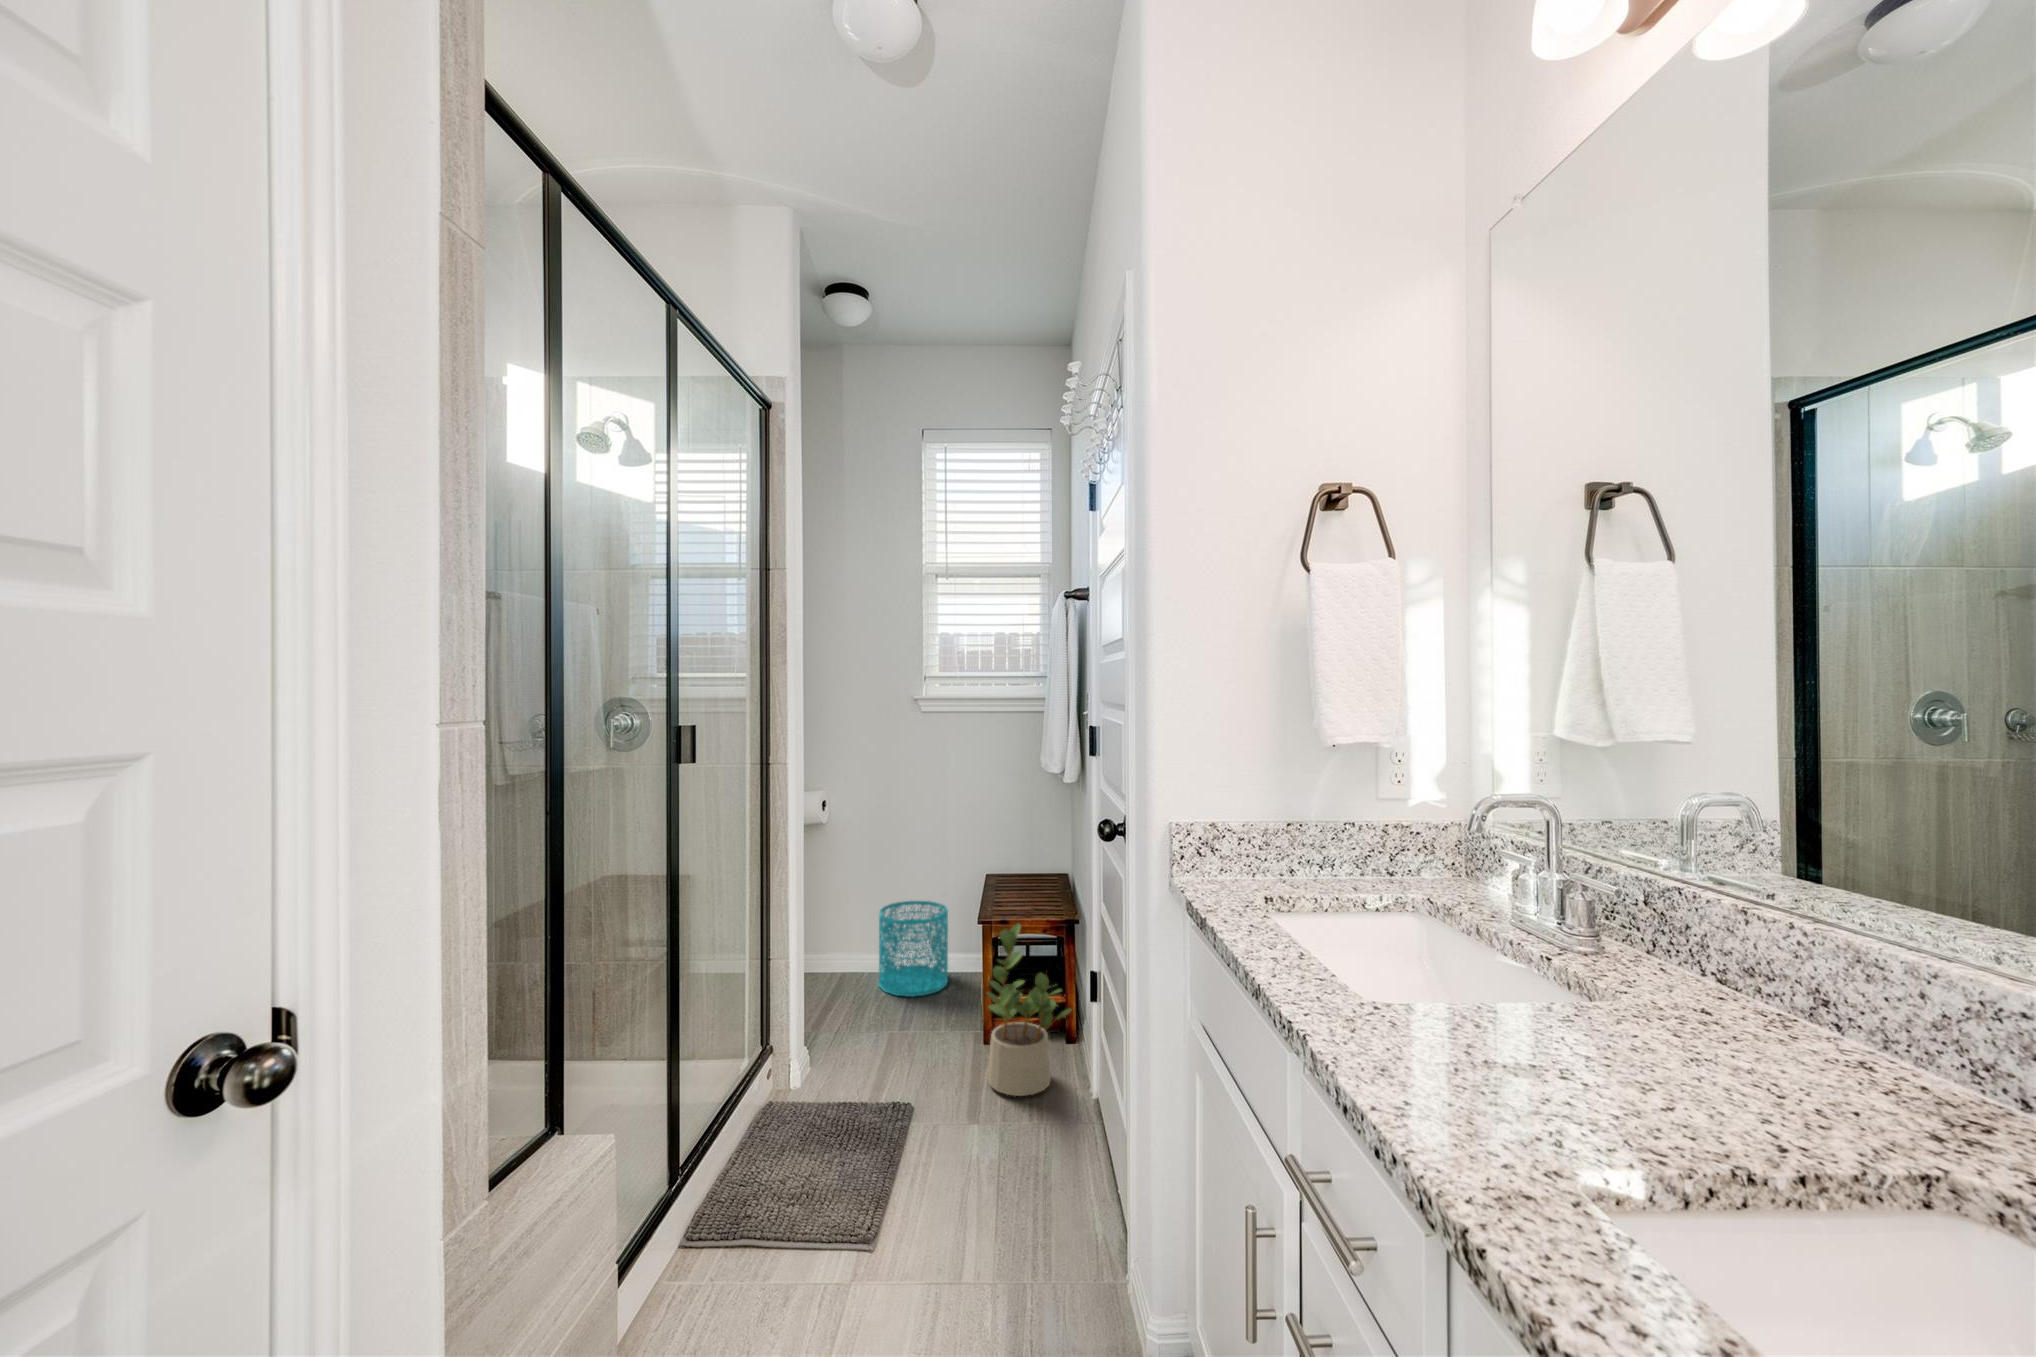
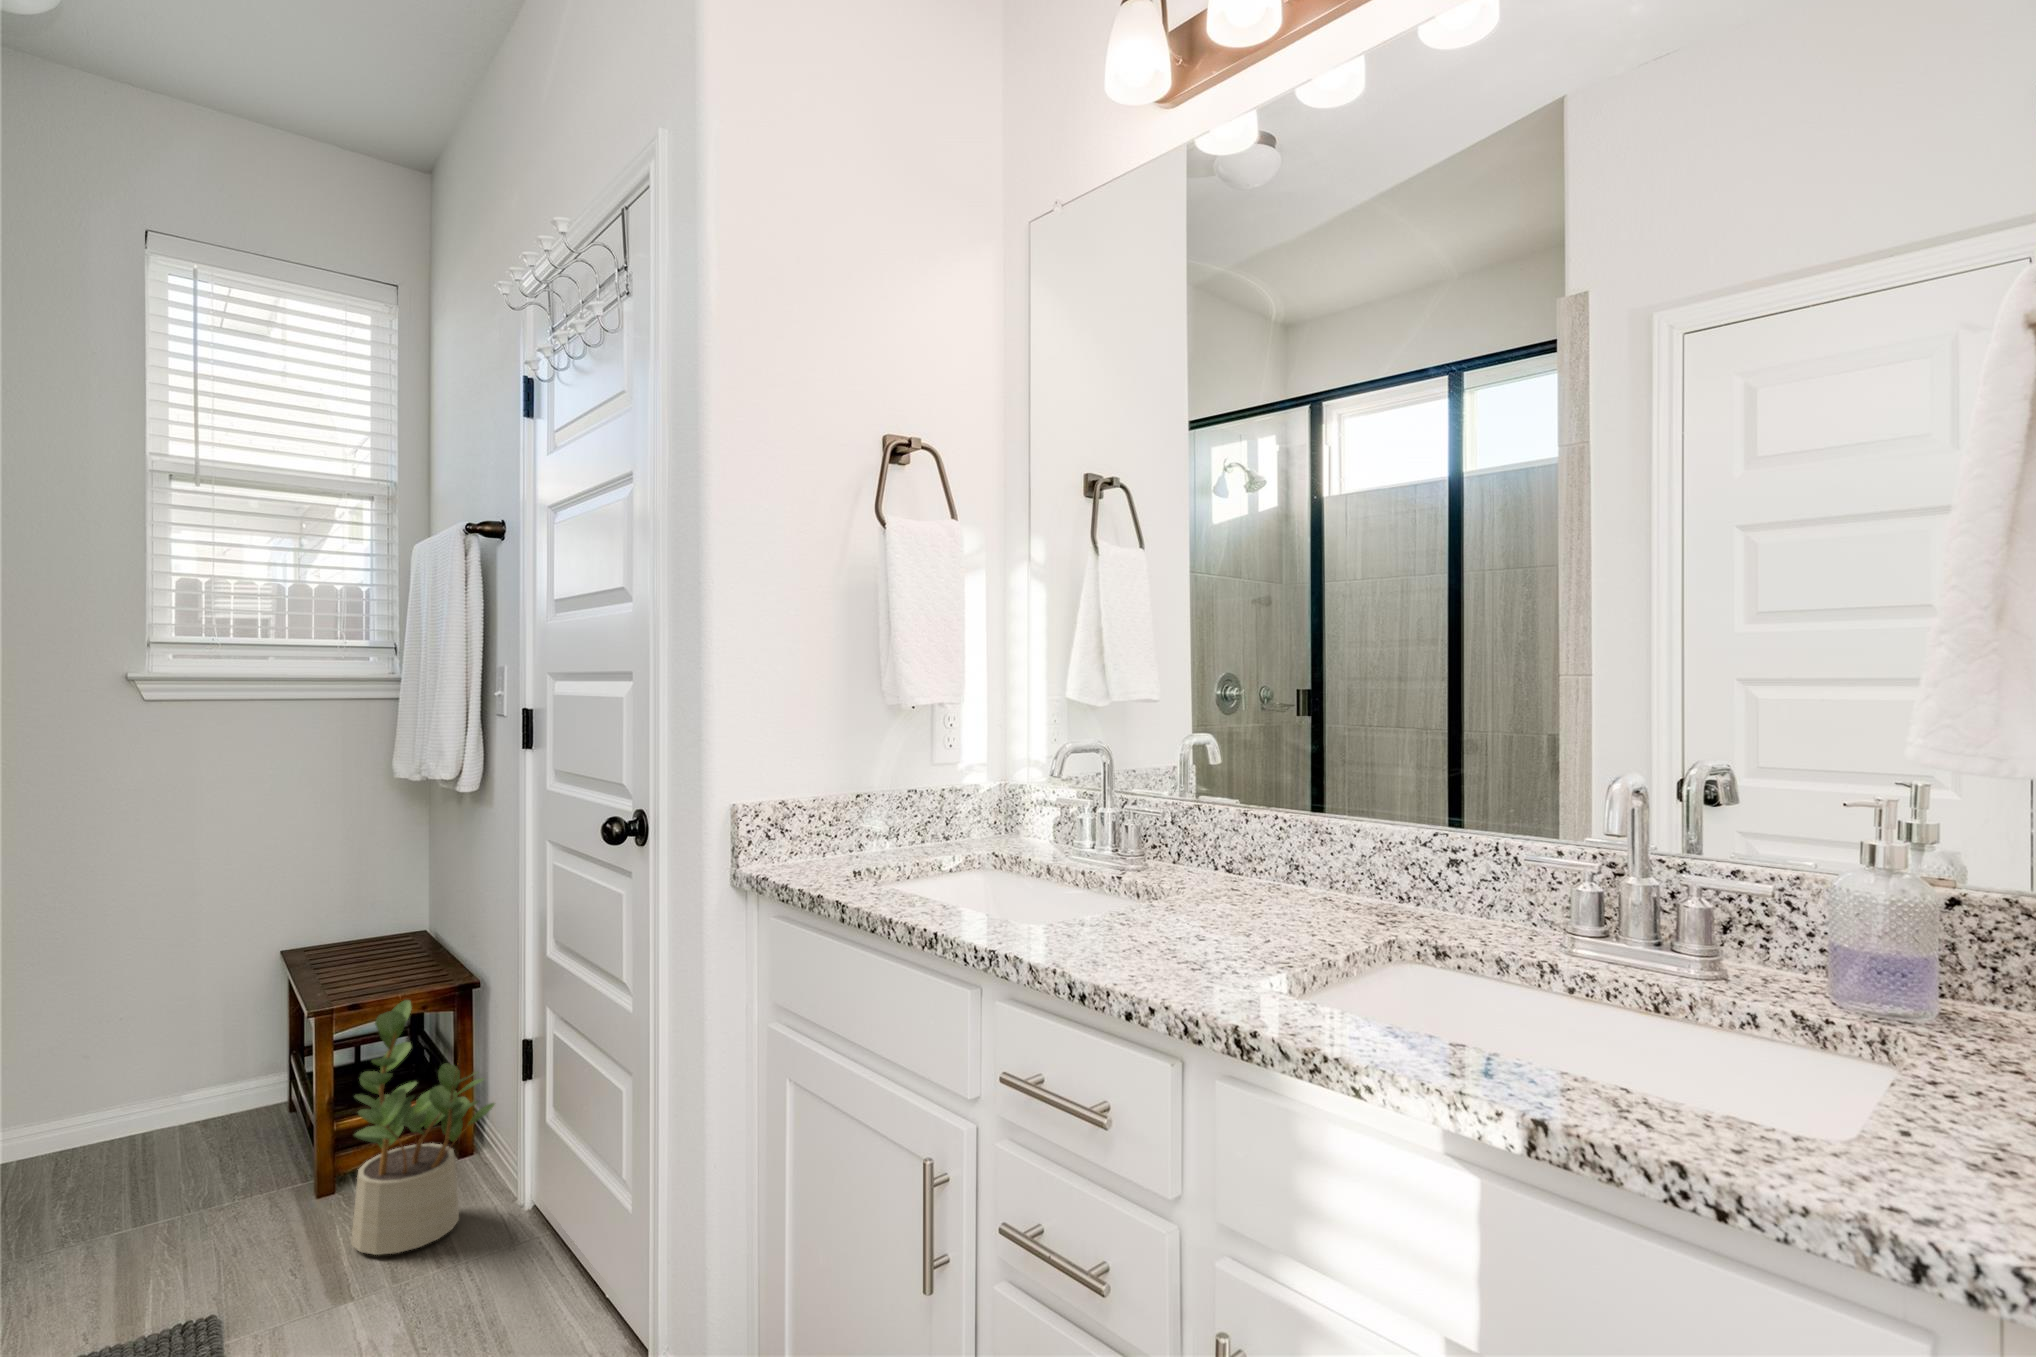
wastebasket: present [879,901,948,997] -> none [59,1016,214,1186]

